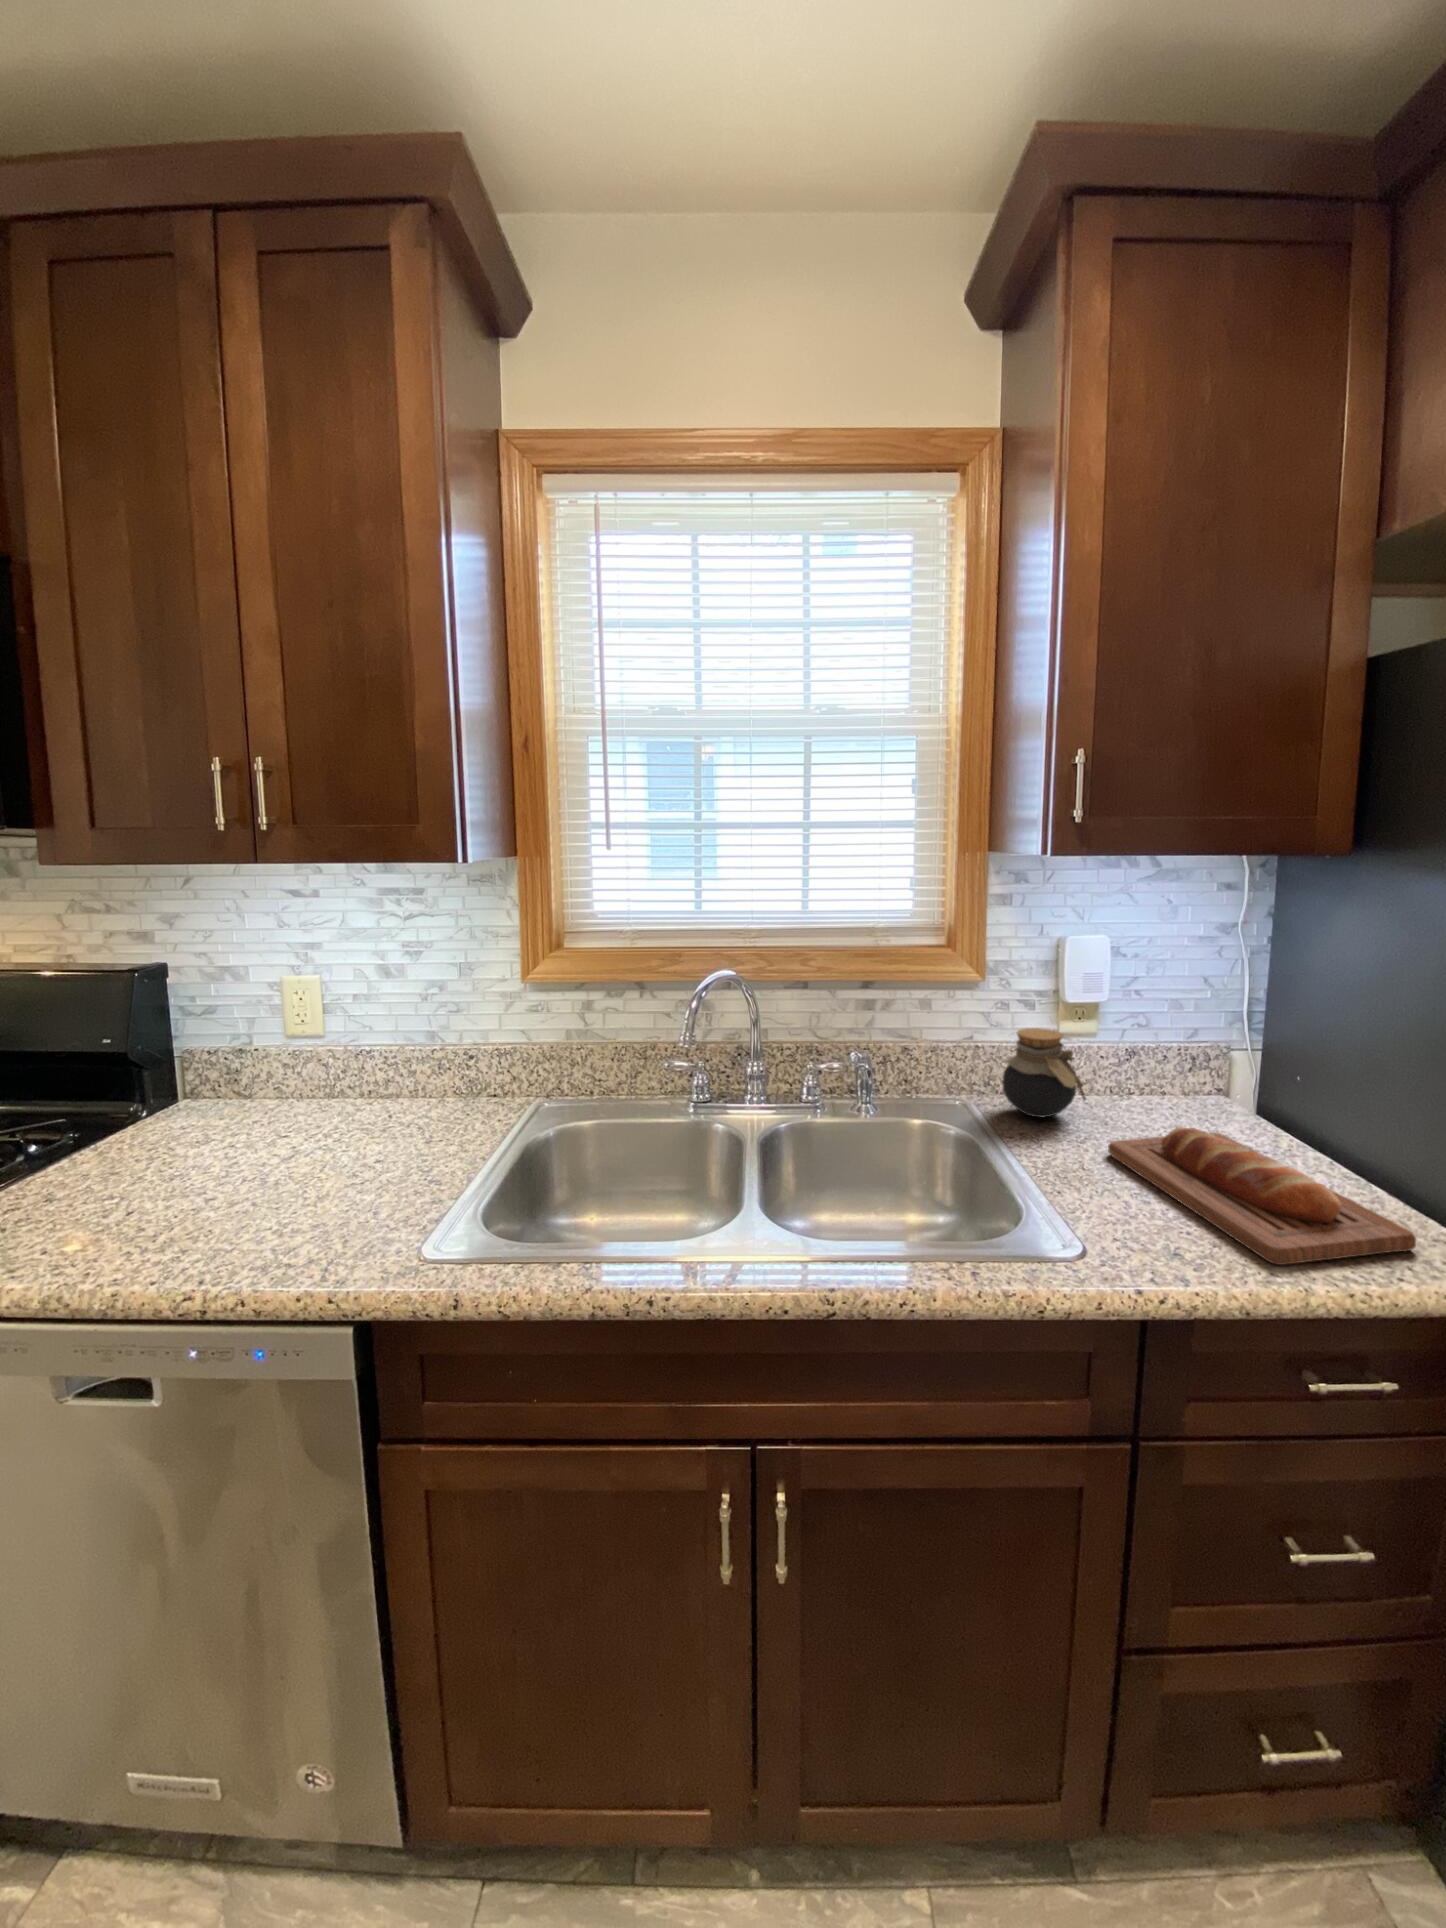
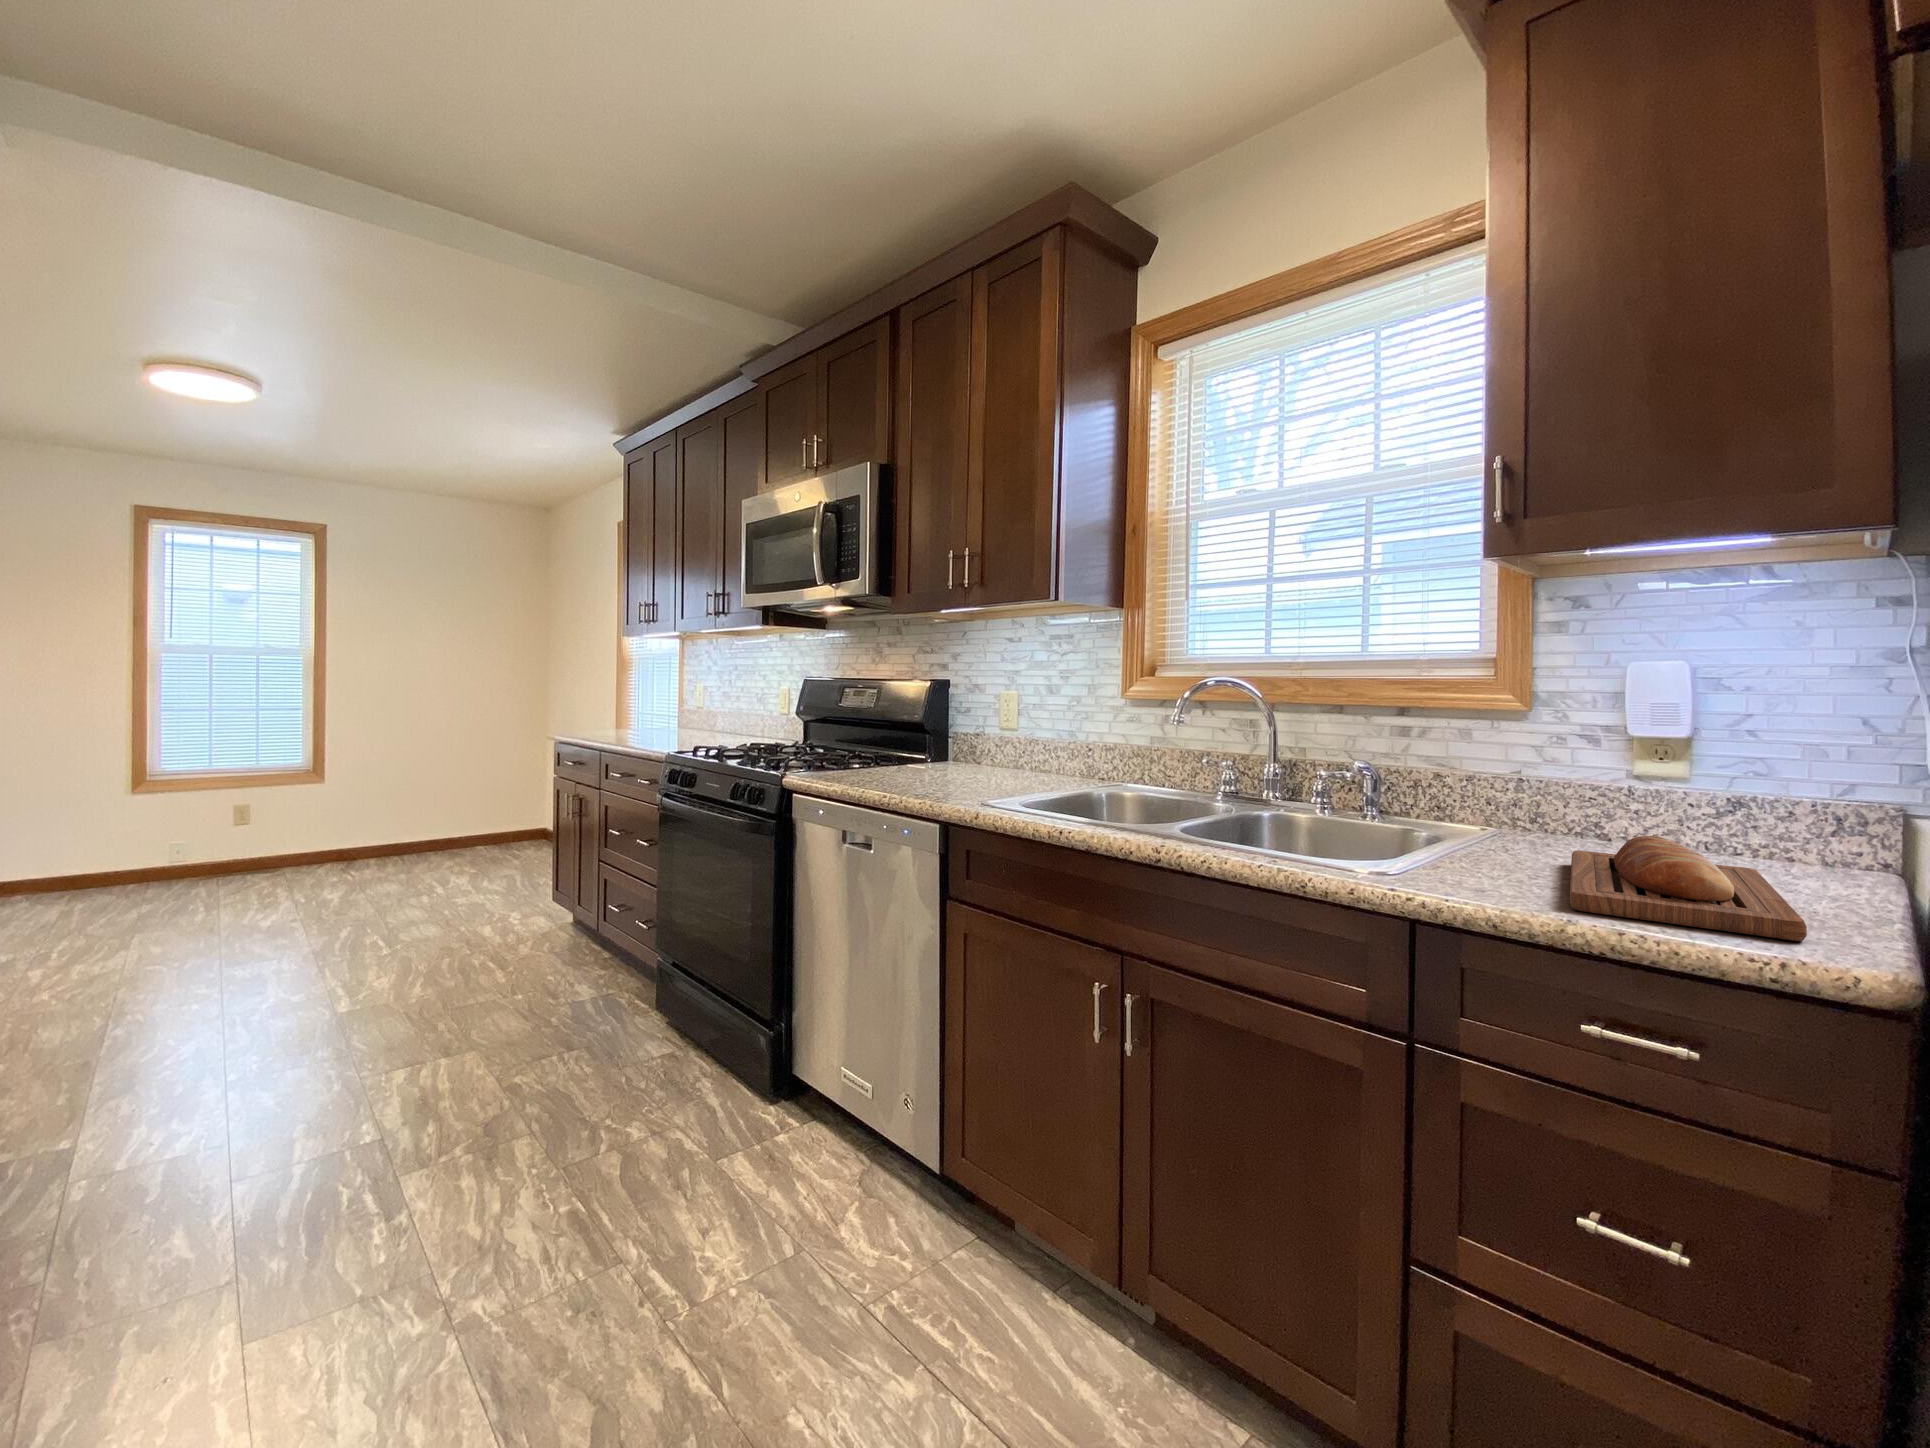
jar: present [1002,1028,1086,1117] -> none [1515,755,1608,846]

